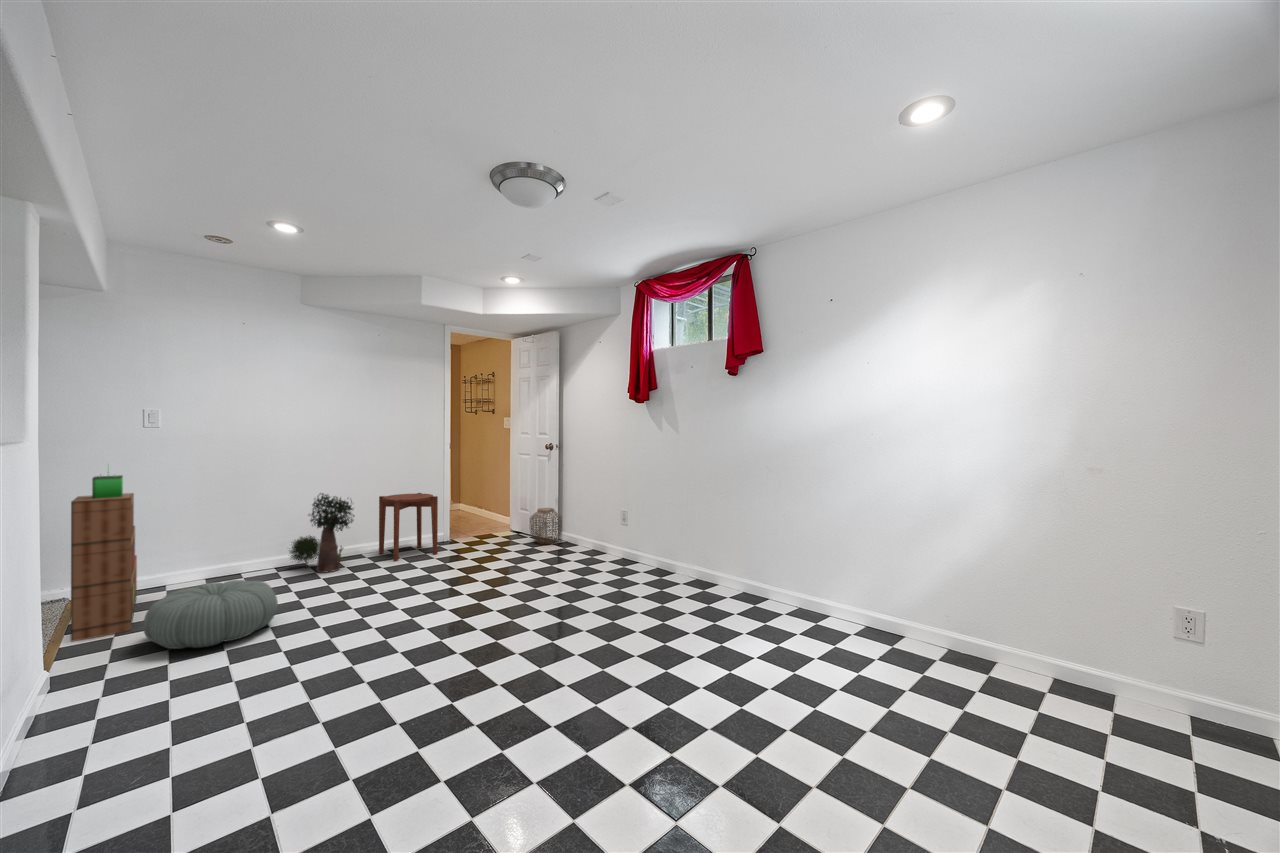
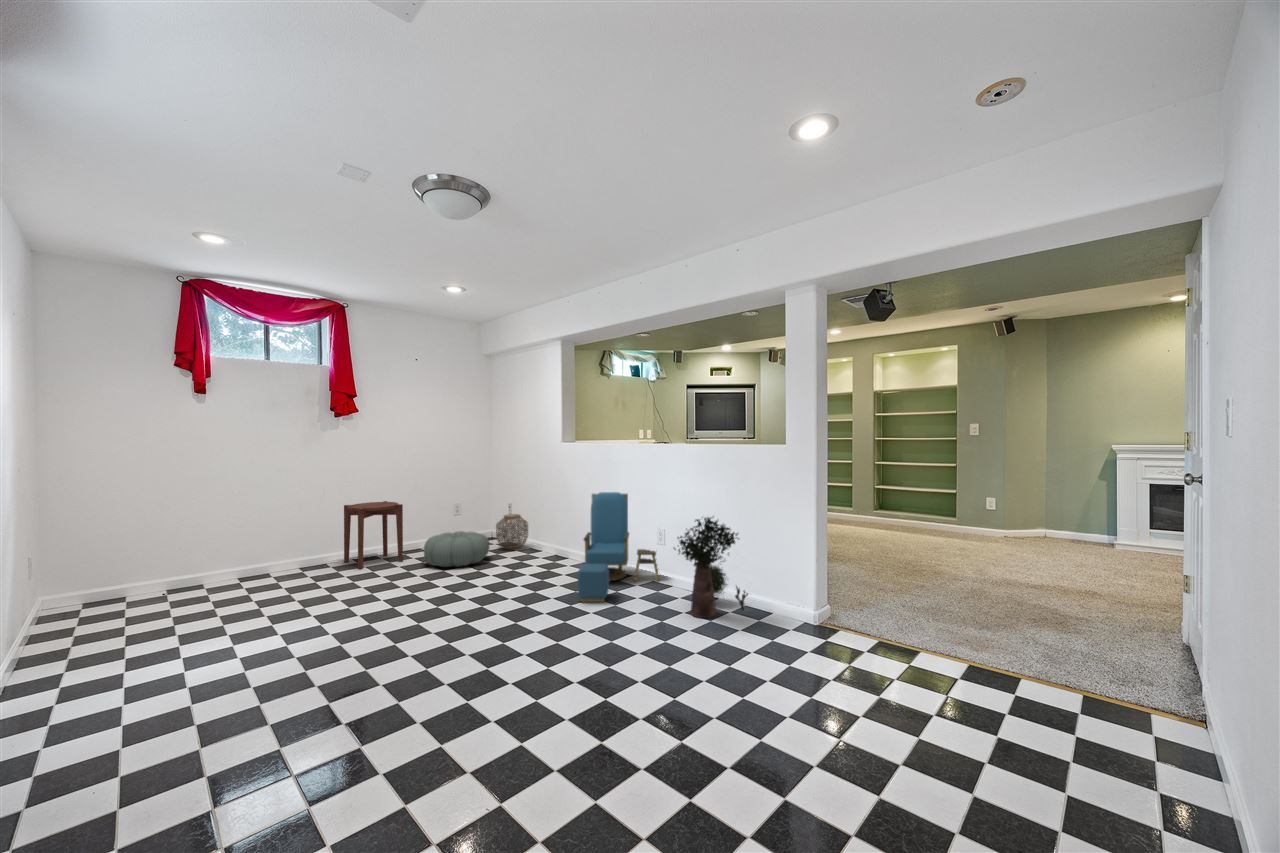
bookshelf: present [71,472,137,641] -> none [26,475,95,654]
armchair: none [621,487,702,600] -> present [578,492,660,602]
potted plant: present [289,493,354,573] -> present [674,517,748,618]
pouf: present [143,580,278,649] -> present [424,531,489,567]

